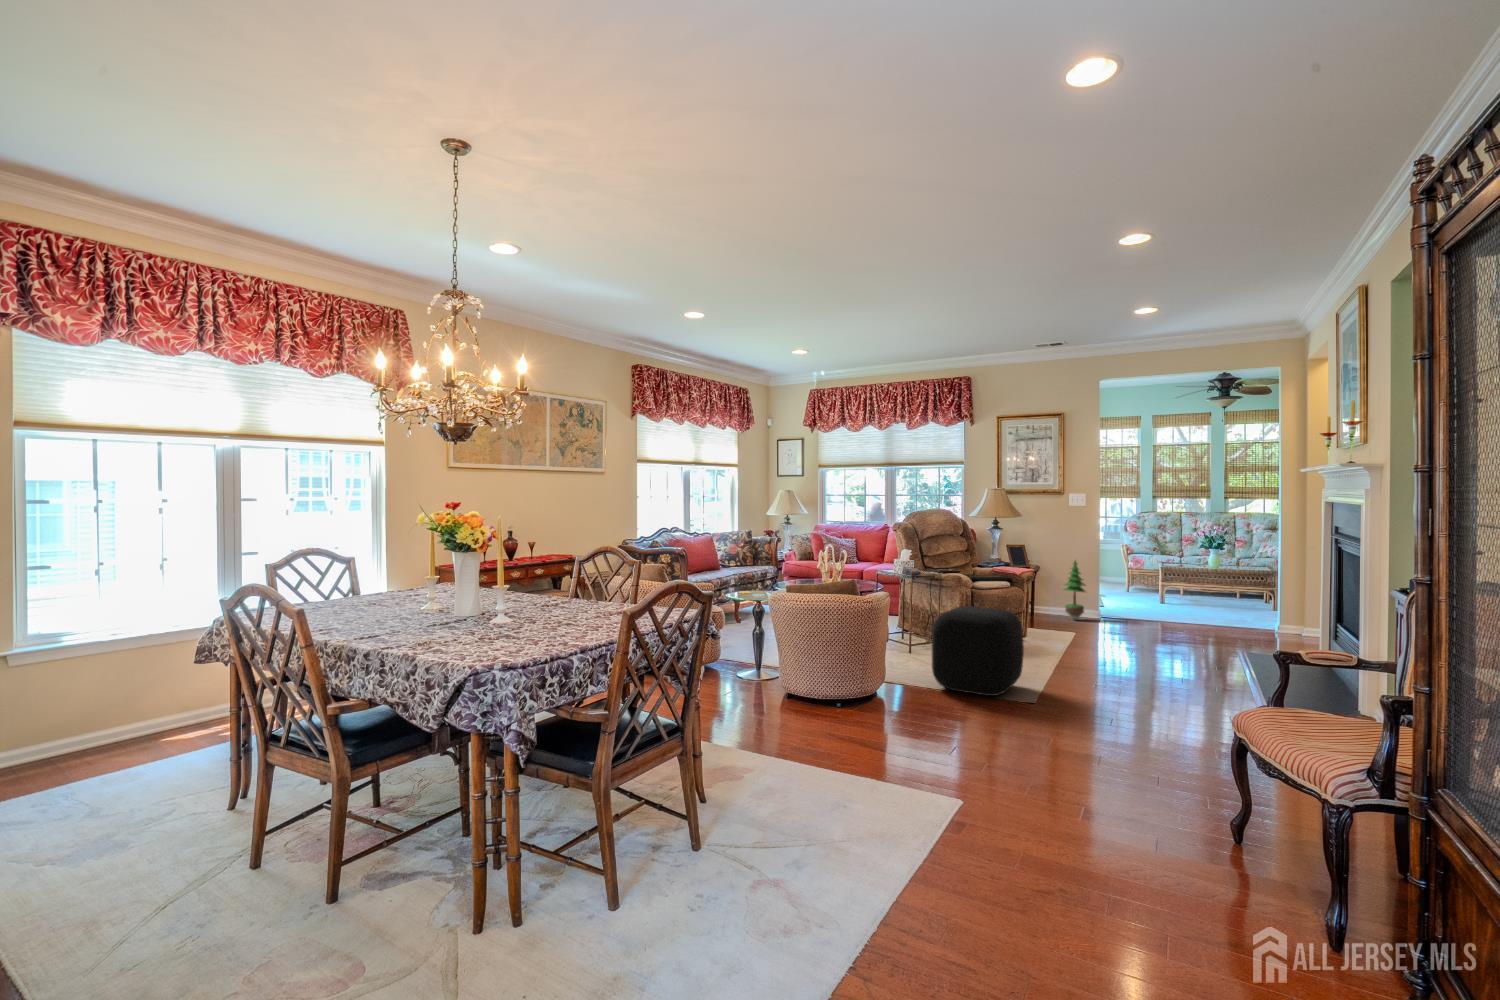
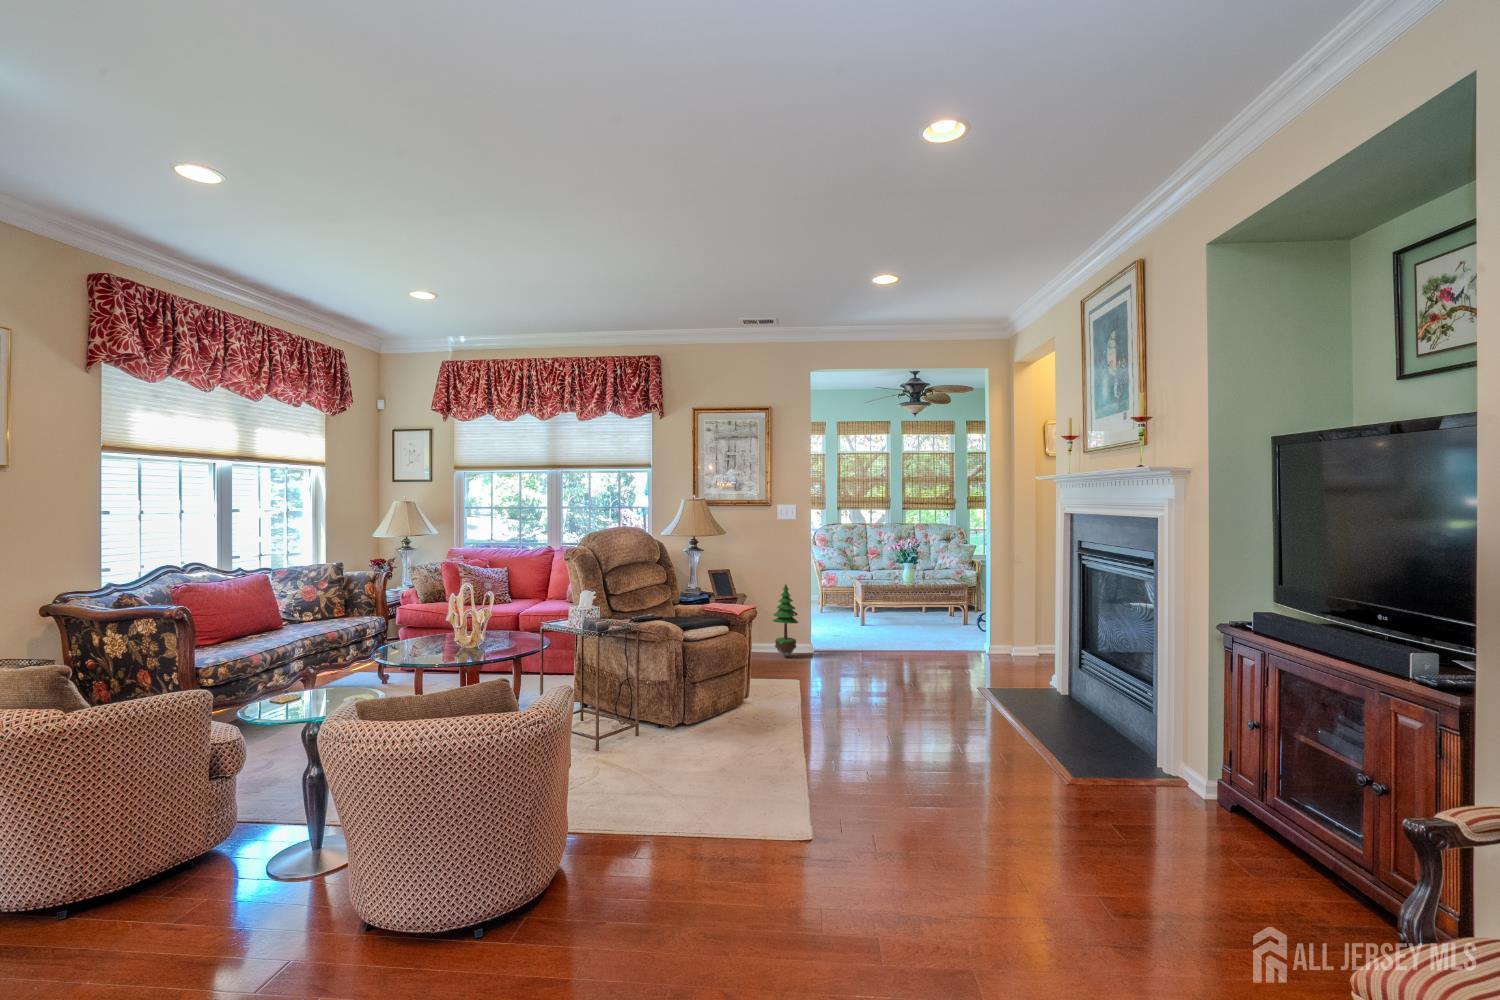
ottoman: present [932,606,1024,696] -> none [630,691,777,857]

